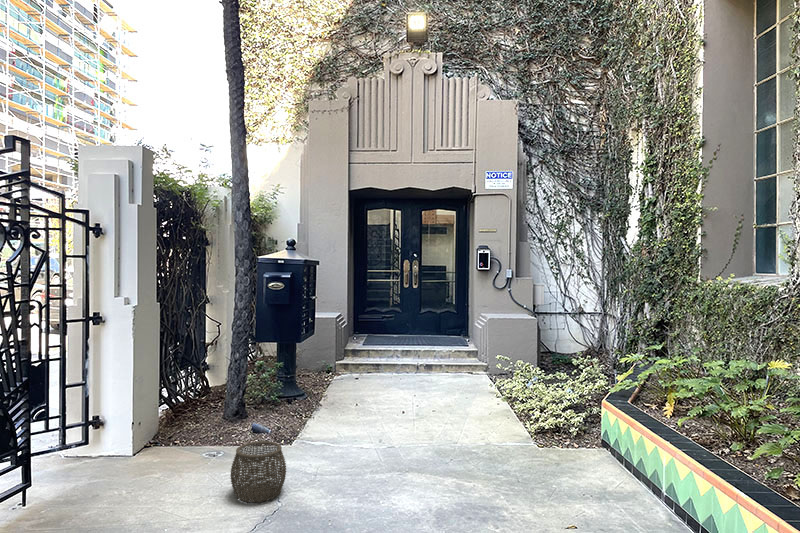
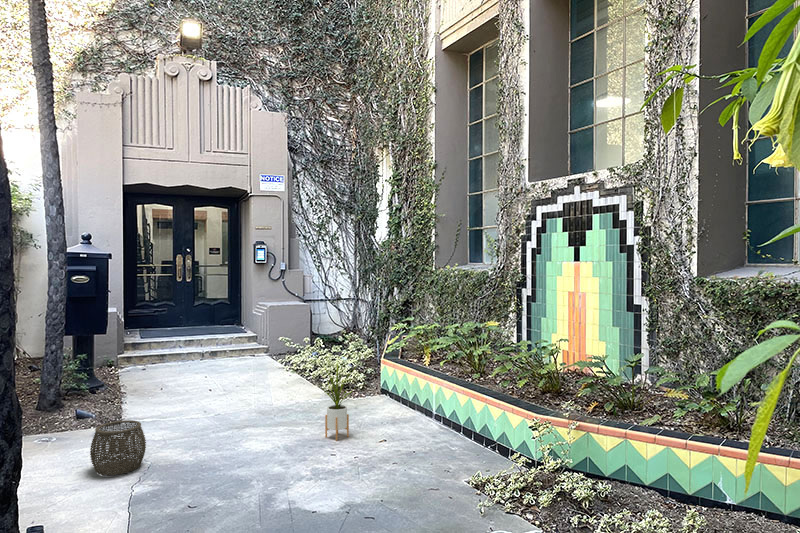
house plant: none [483,399,539,511] -> present [322,363,352,441]

